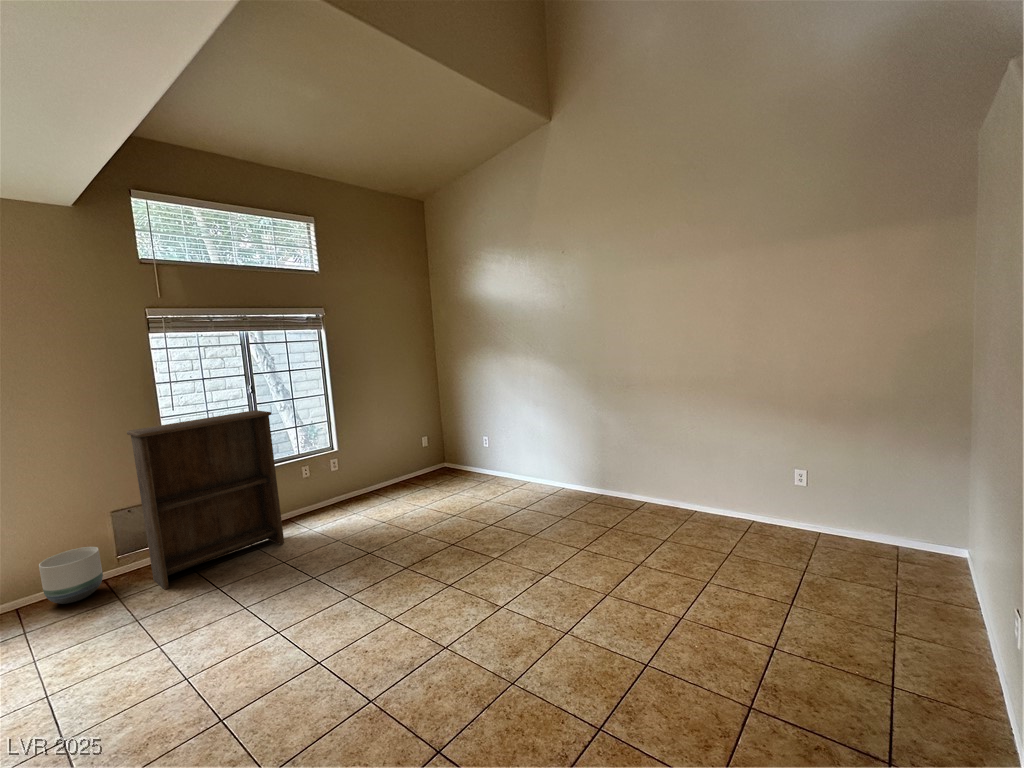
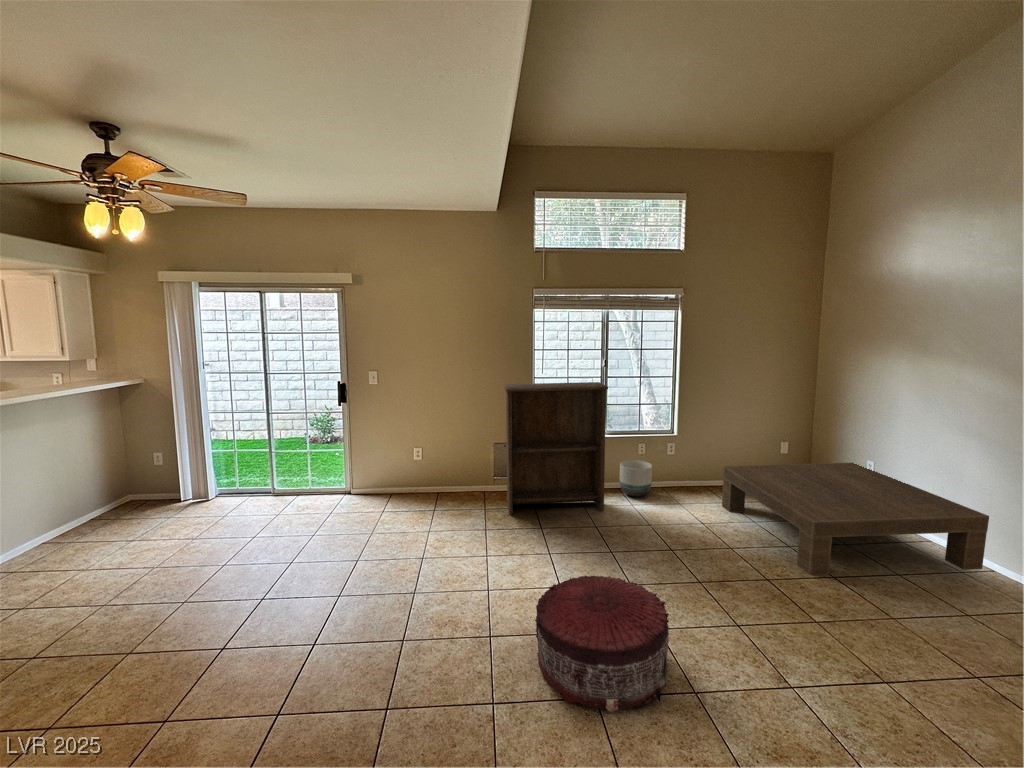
coffee table: none [387,441,558,530] -> present [722,463,989,575]
planter: present [39,547,103,604] -> present [620,460,652,496]
pouf: none [280,582,426,723] -> present [535,576,669,712]

